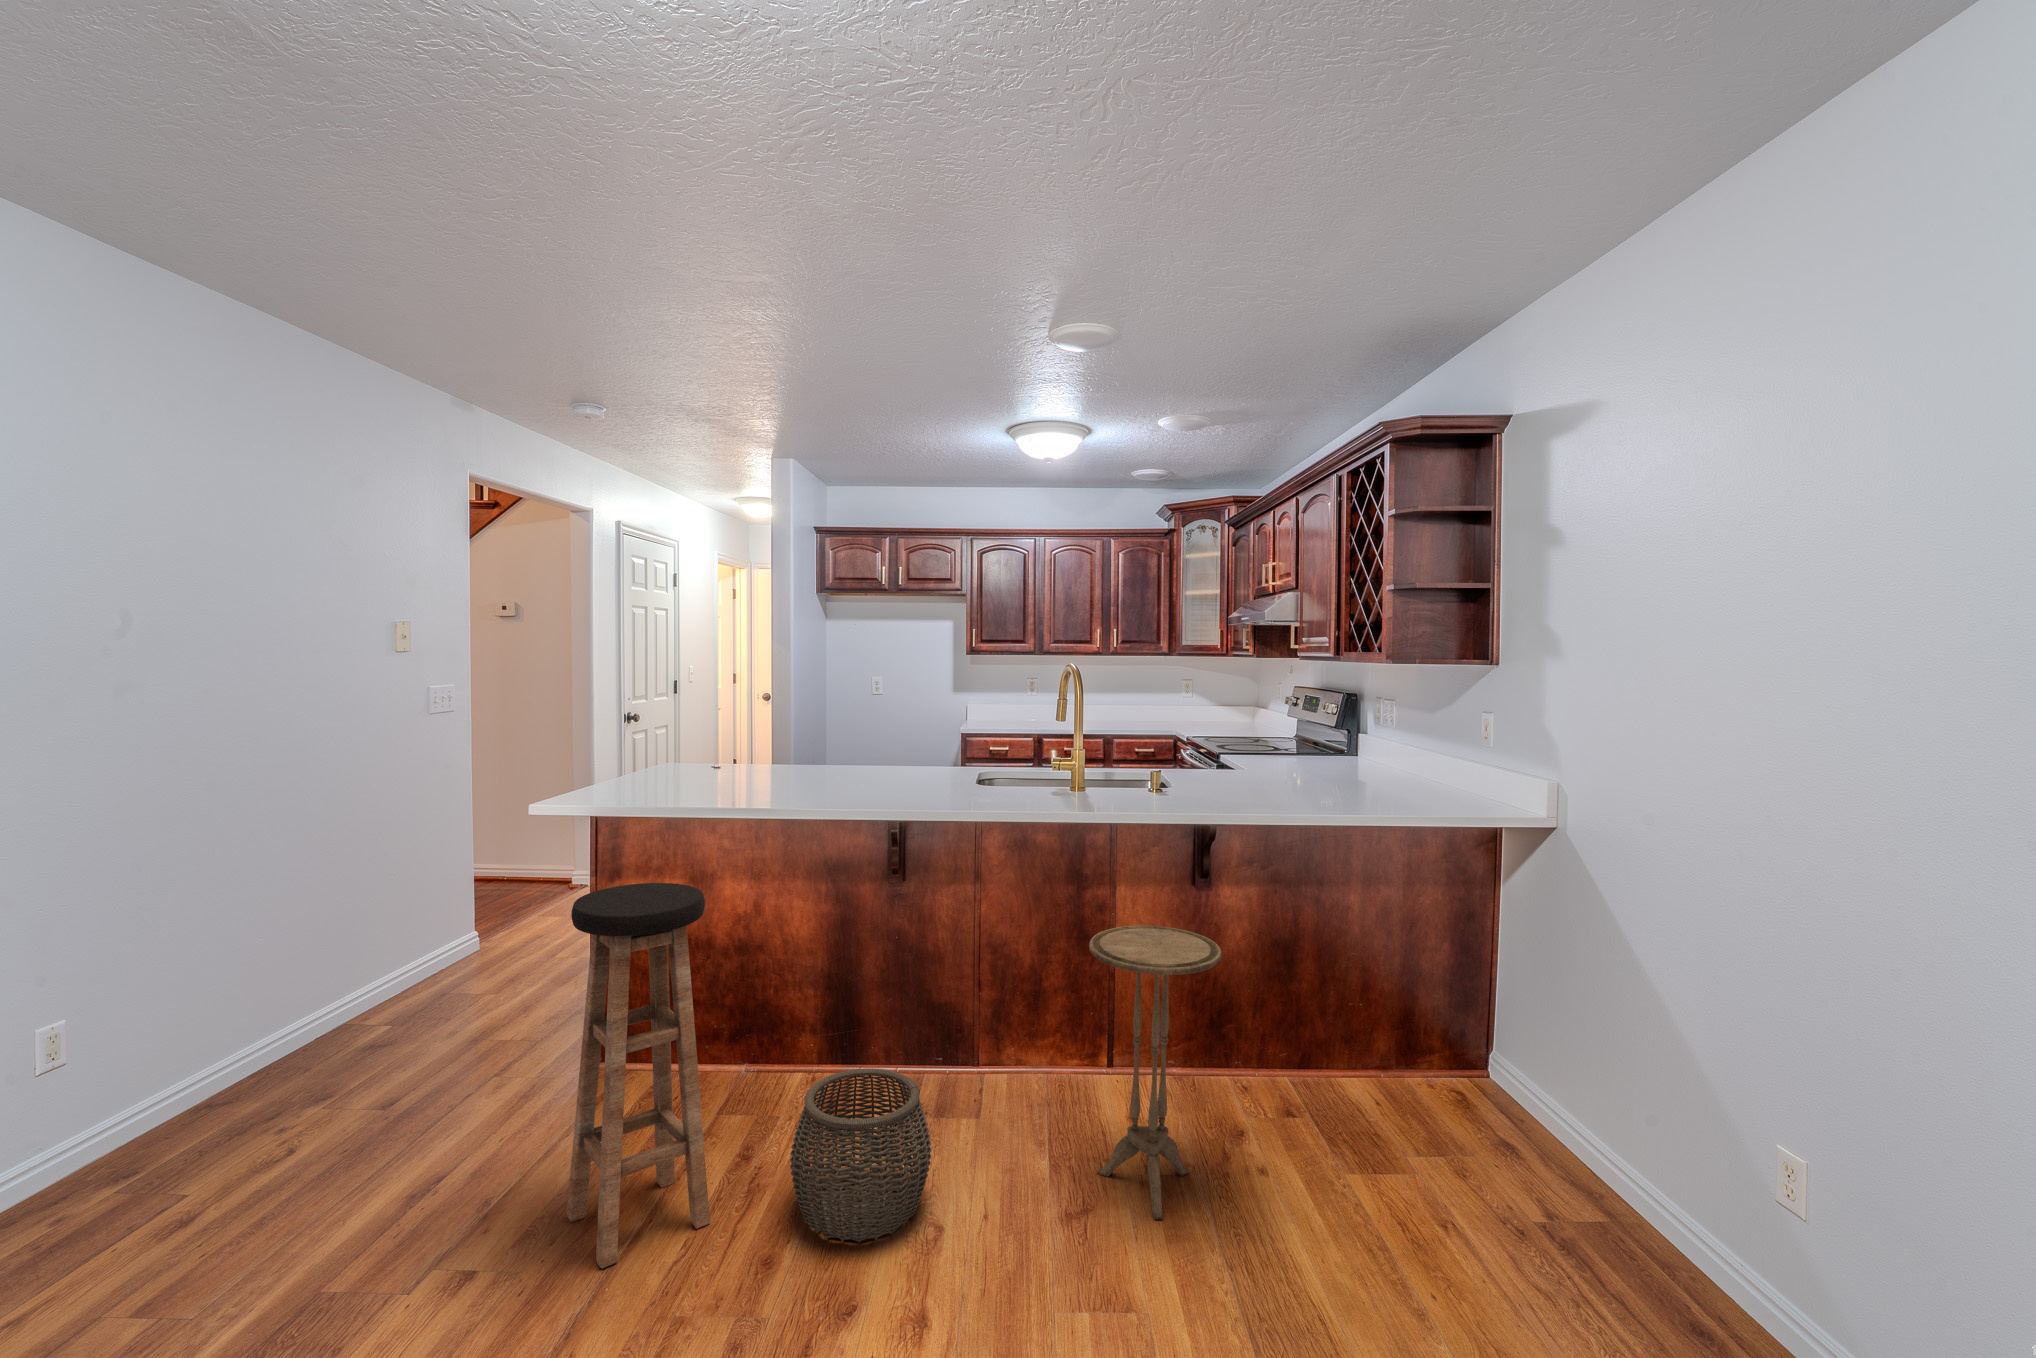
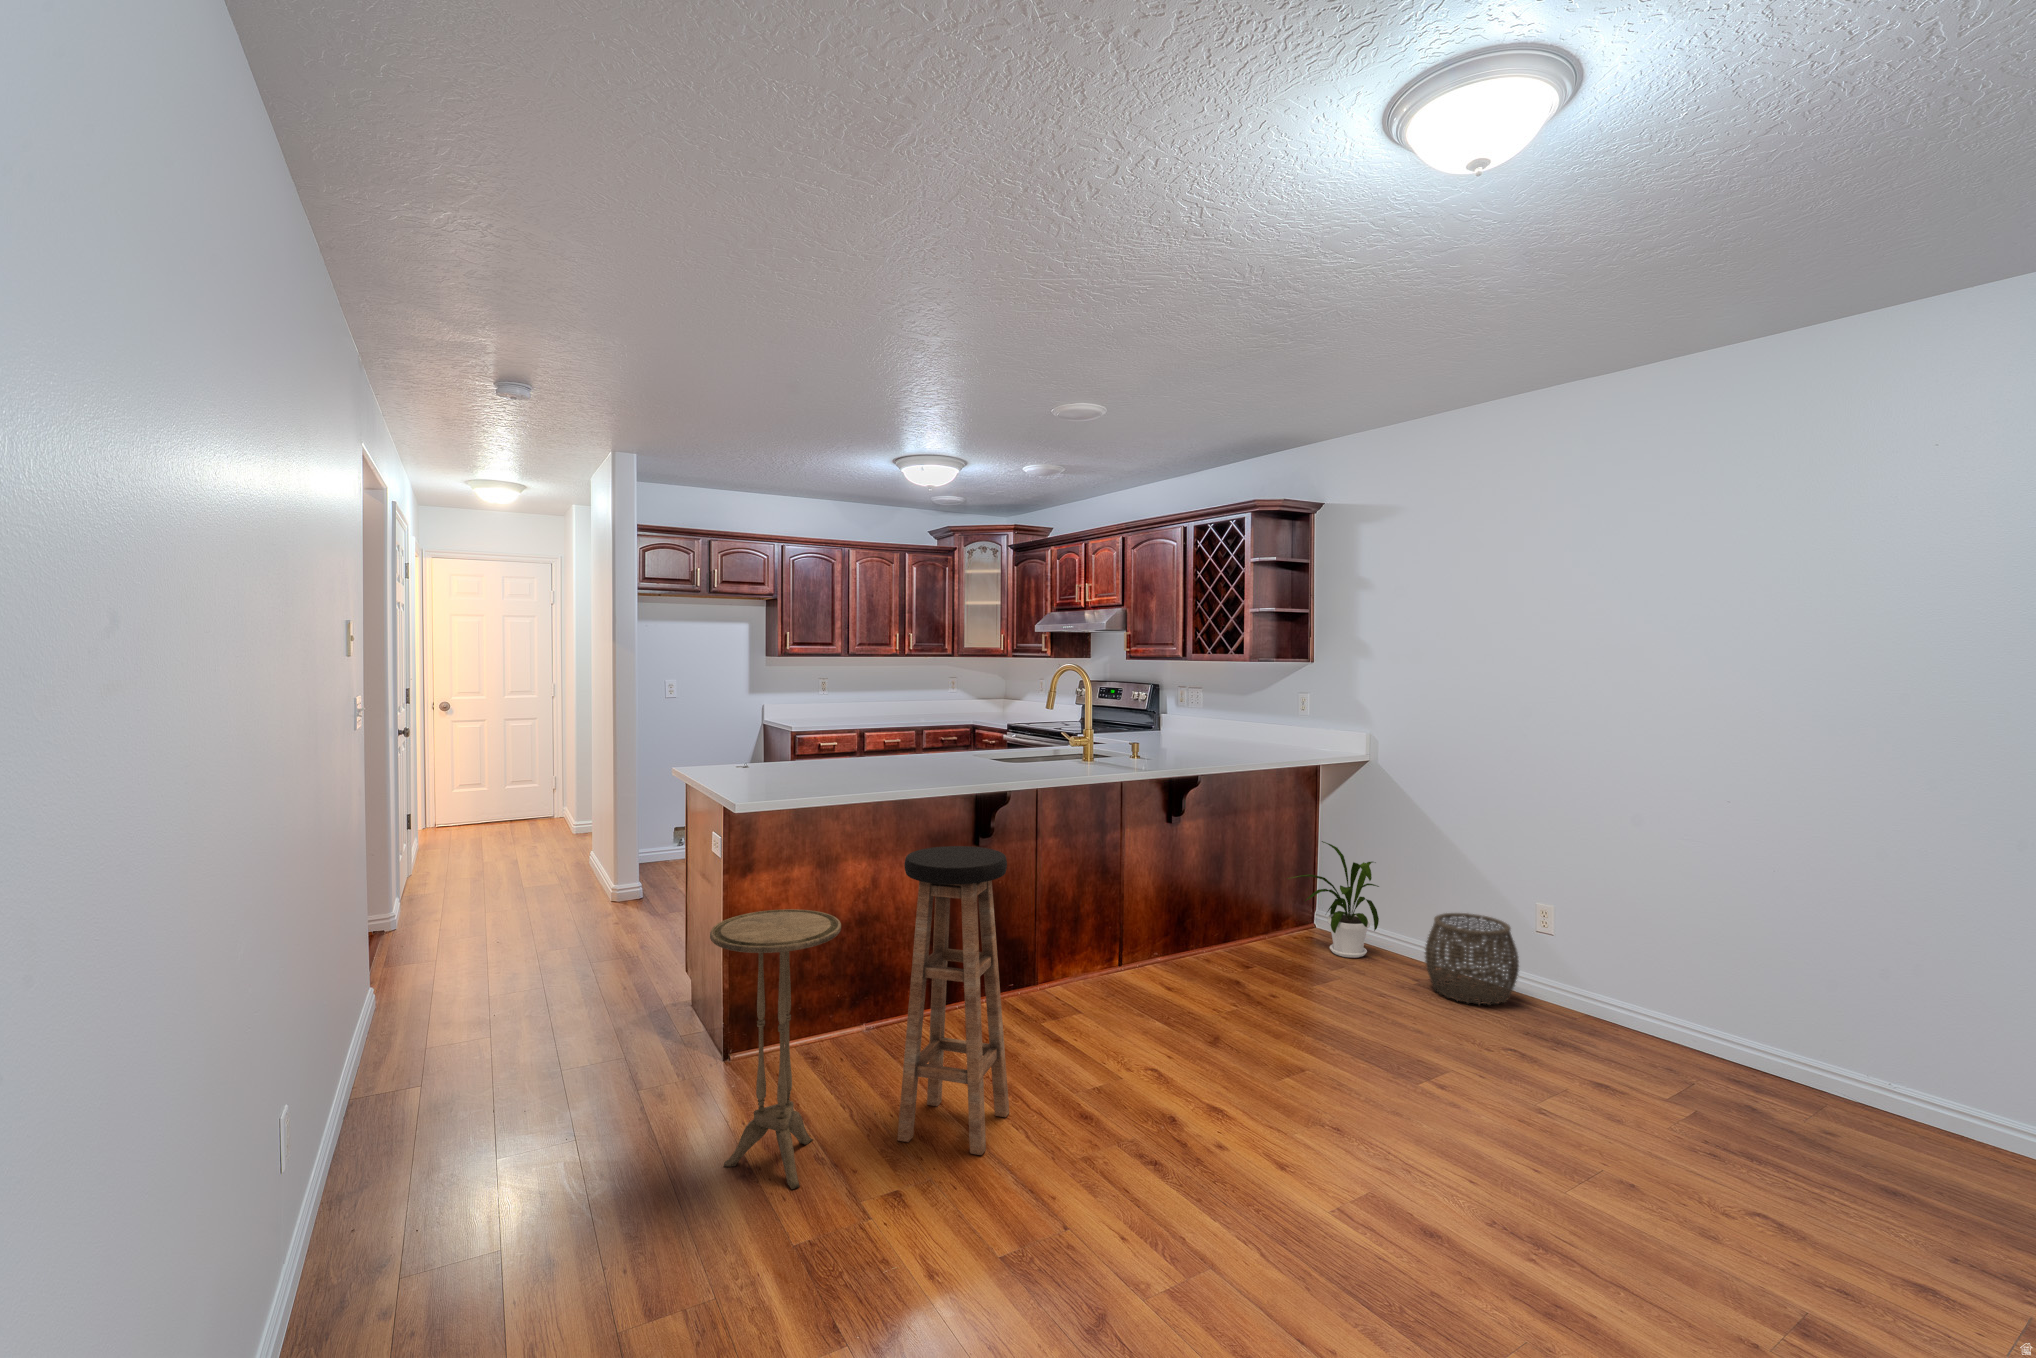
side table: present [1089,926,1221,1220] -> present [710,909,841,1189]
house plant: none [1385,950,1542,1144] -> present [1287,841,1379,958]
woven basket: present [790,1068,932,1242] -> present [1425,913,1519,1005]

